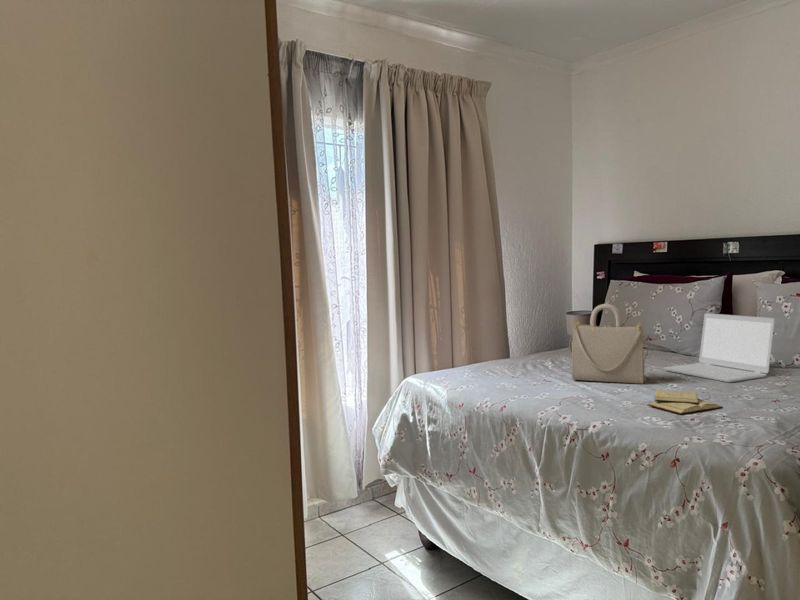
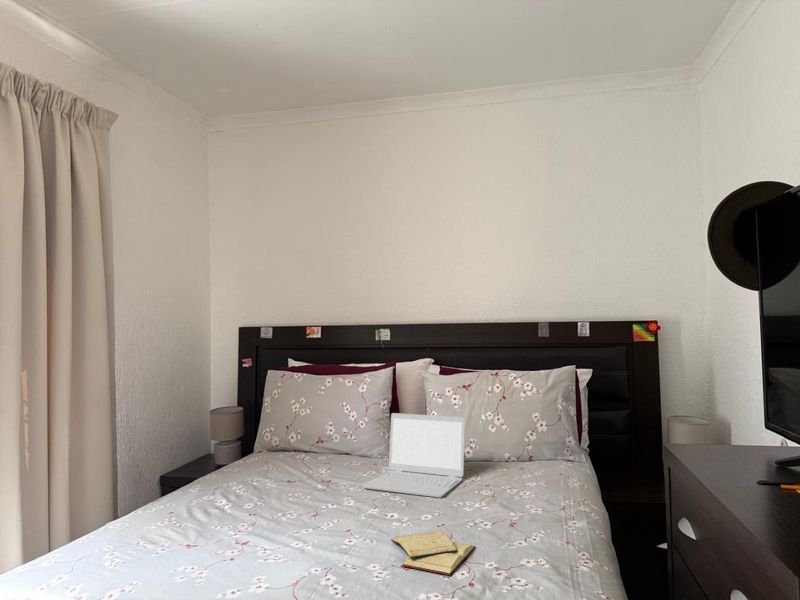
handbag: present [569,304,649,384] -> none [265,420,364,530]

